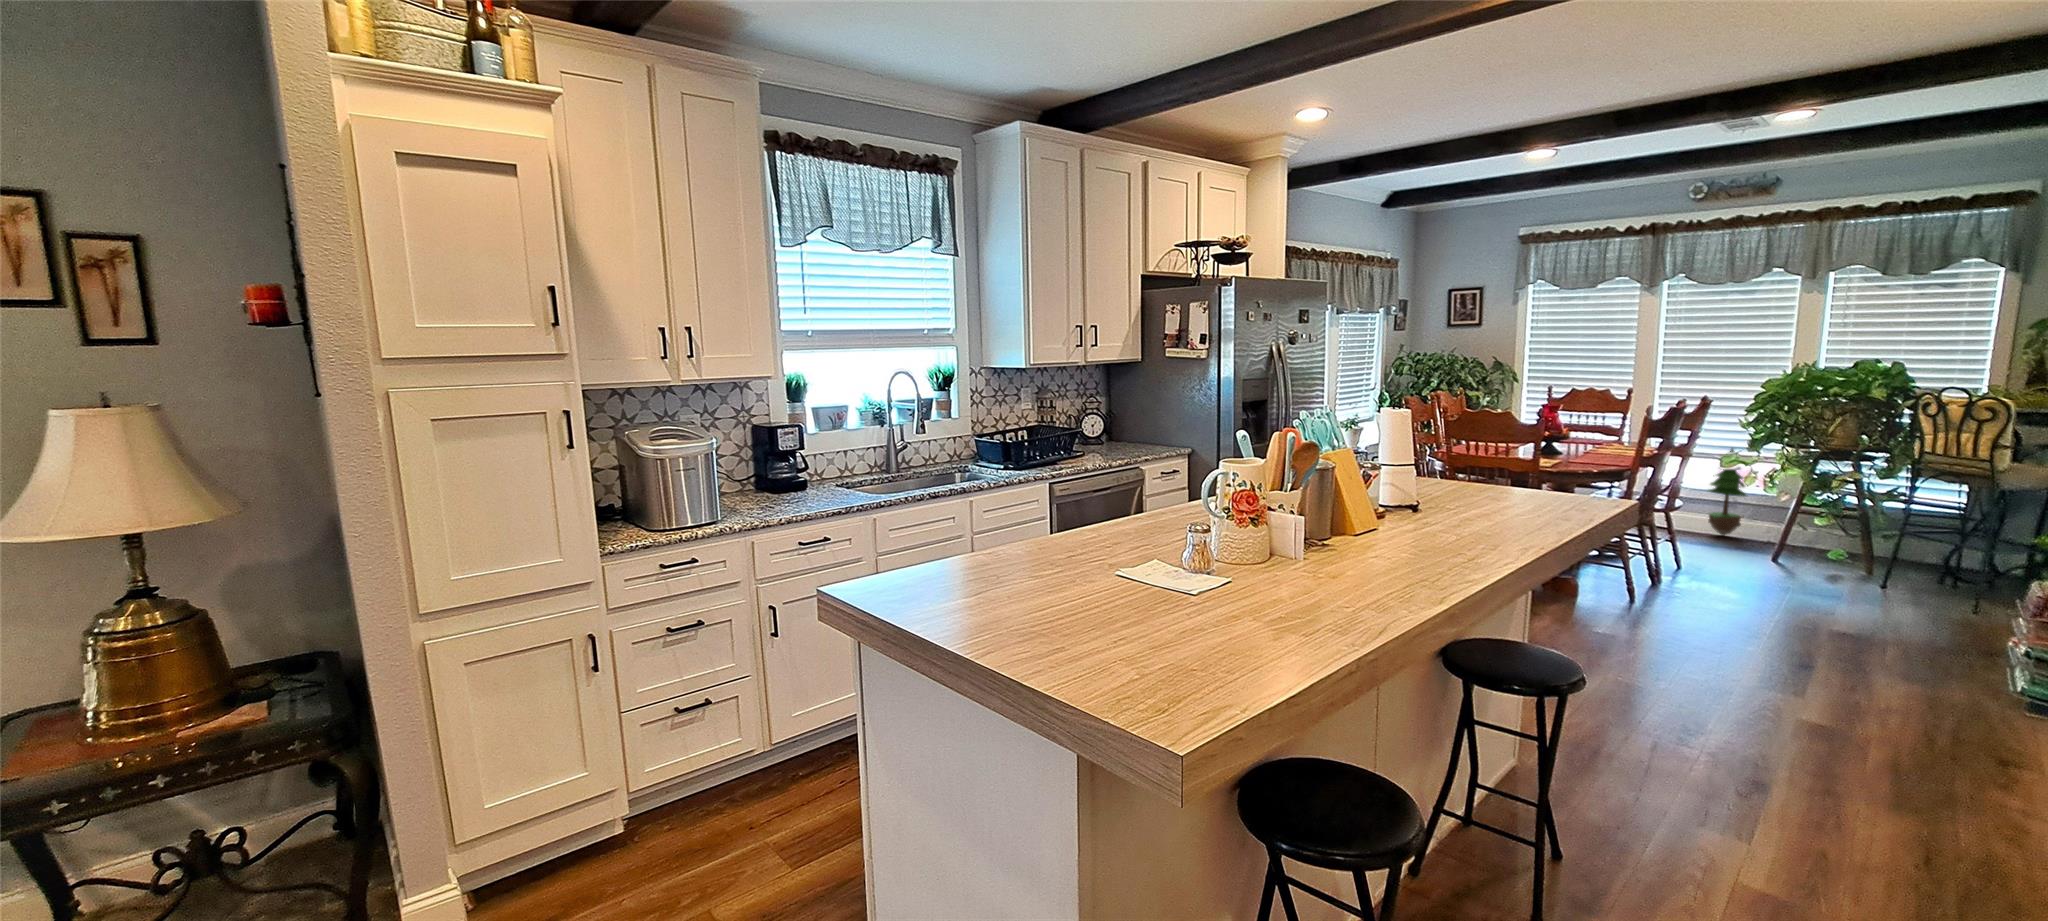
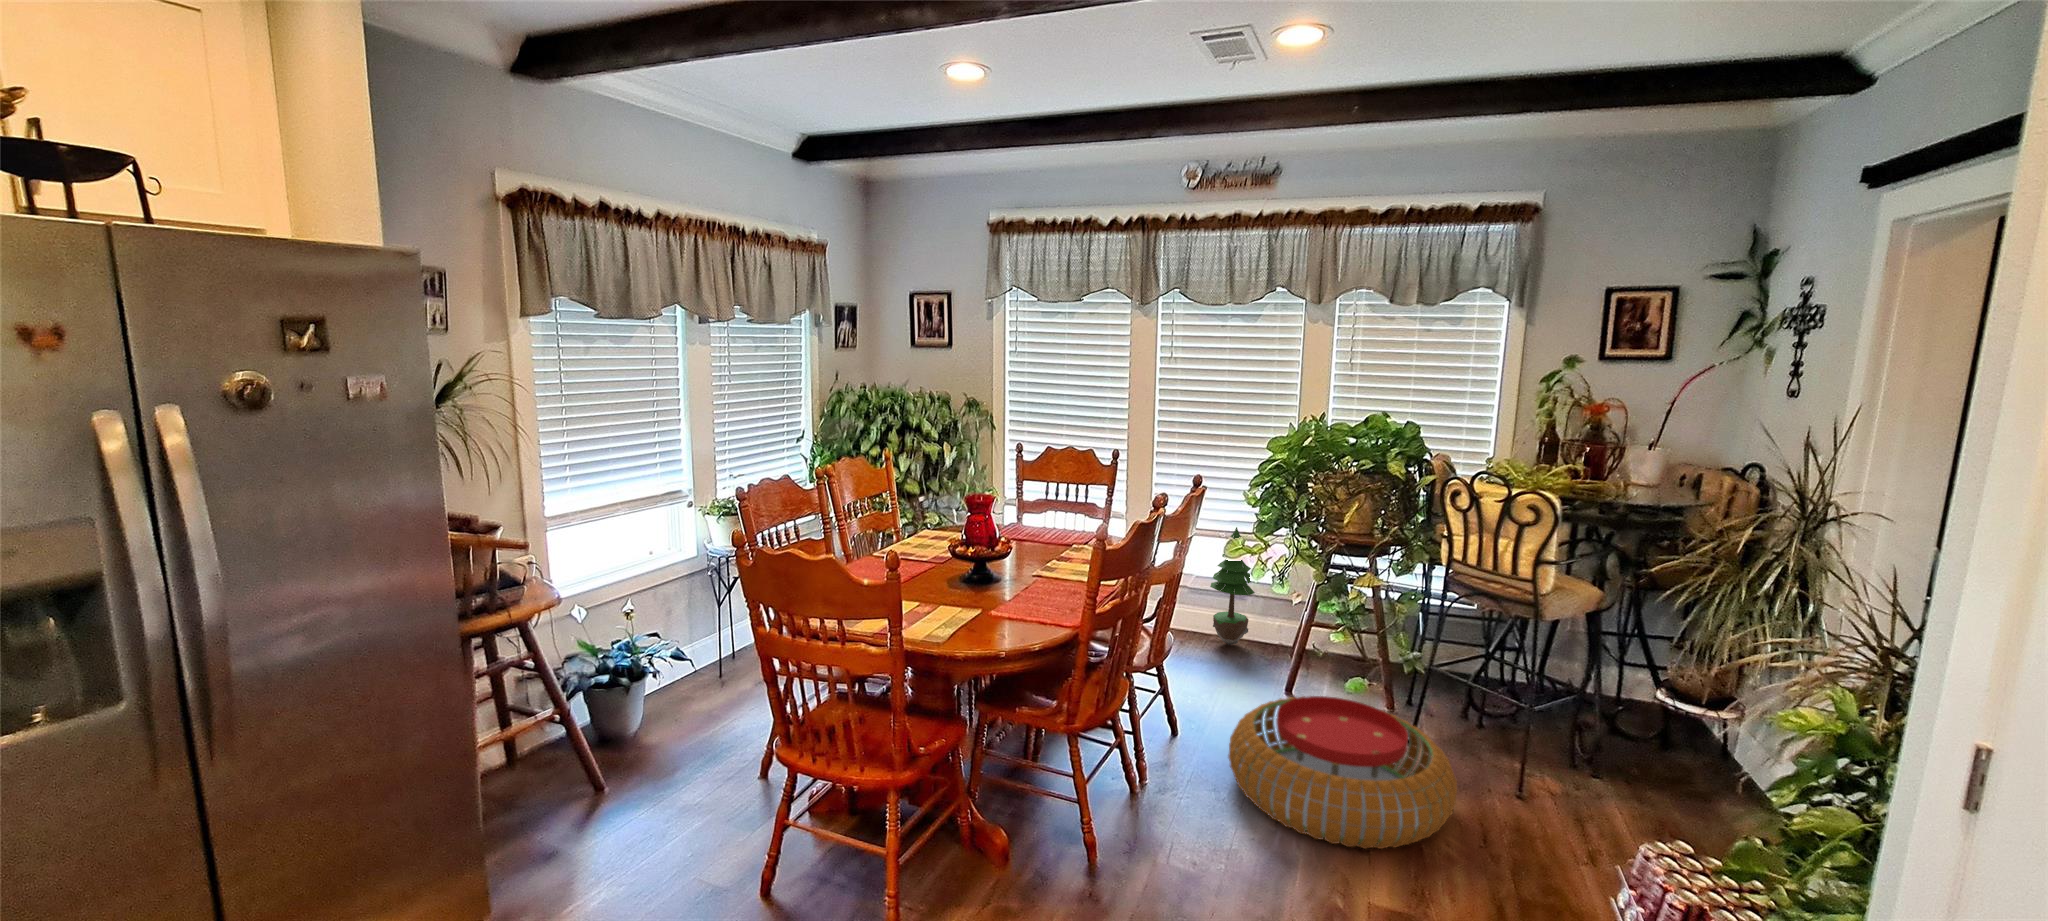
pouf: none [1728,538,1913,613] -> present [1228,696,1457,849]

